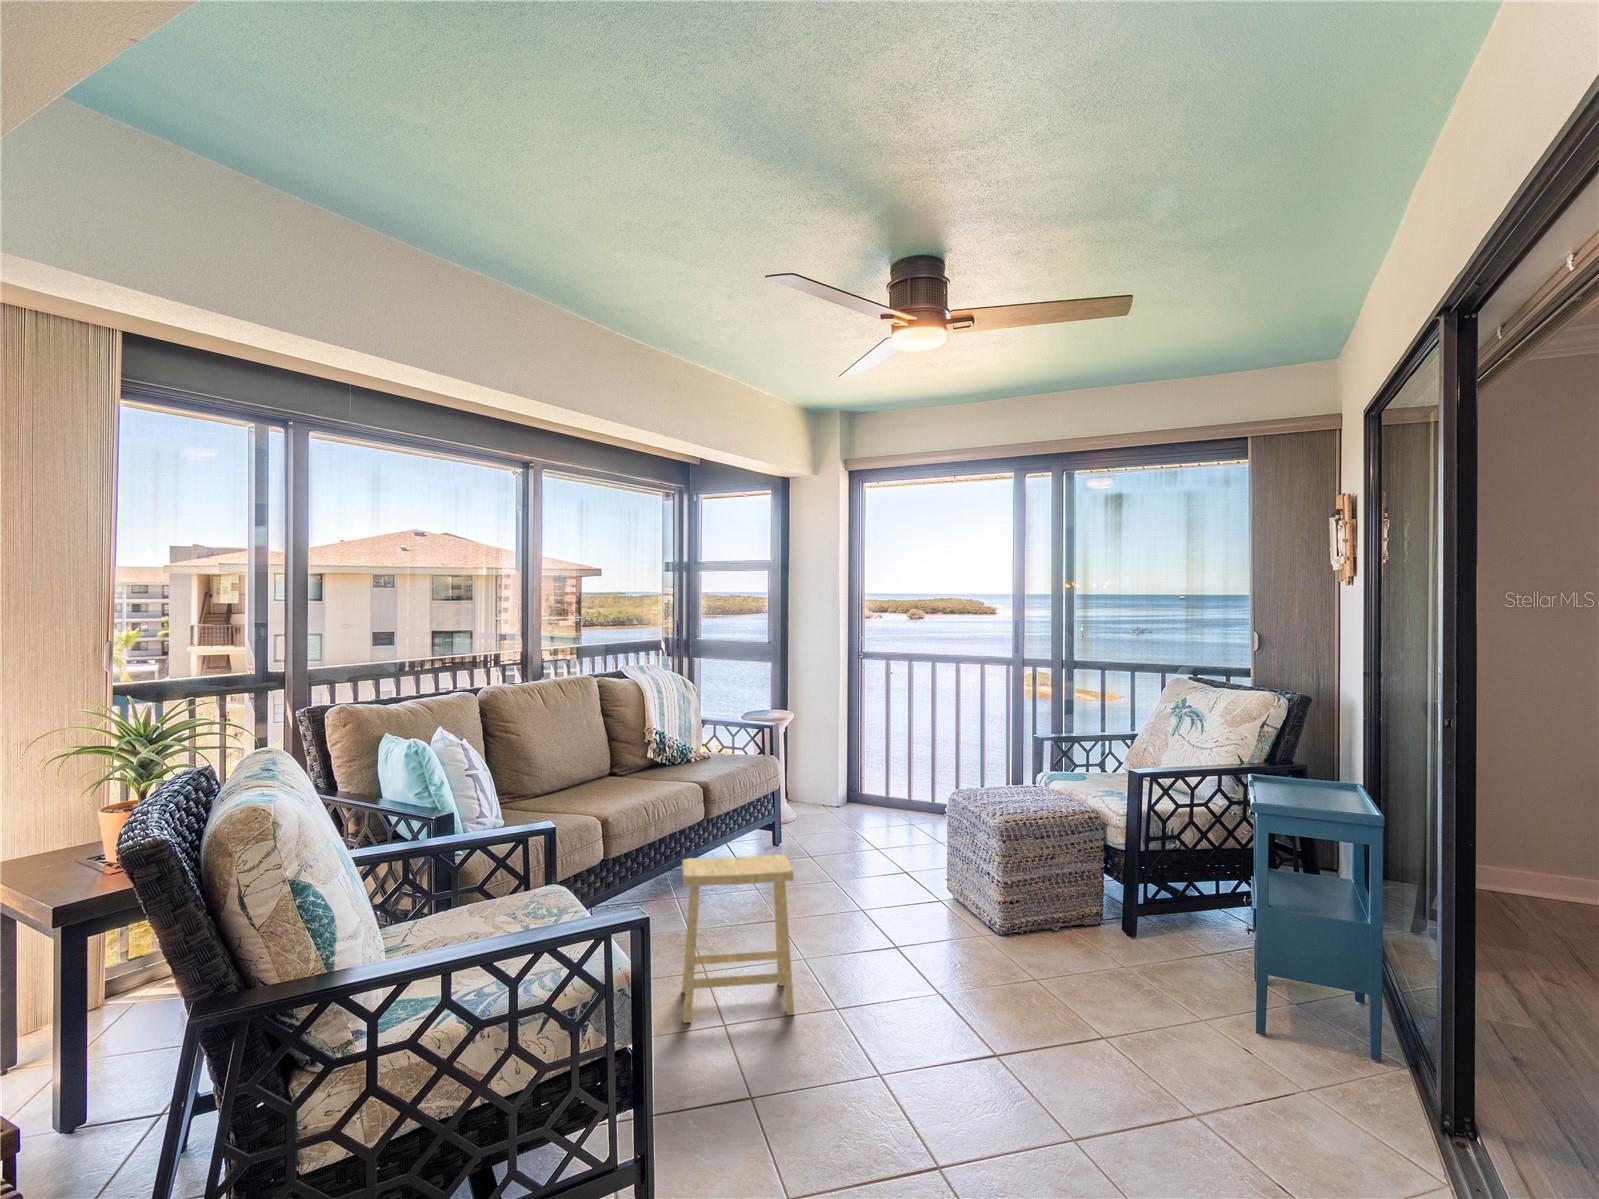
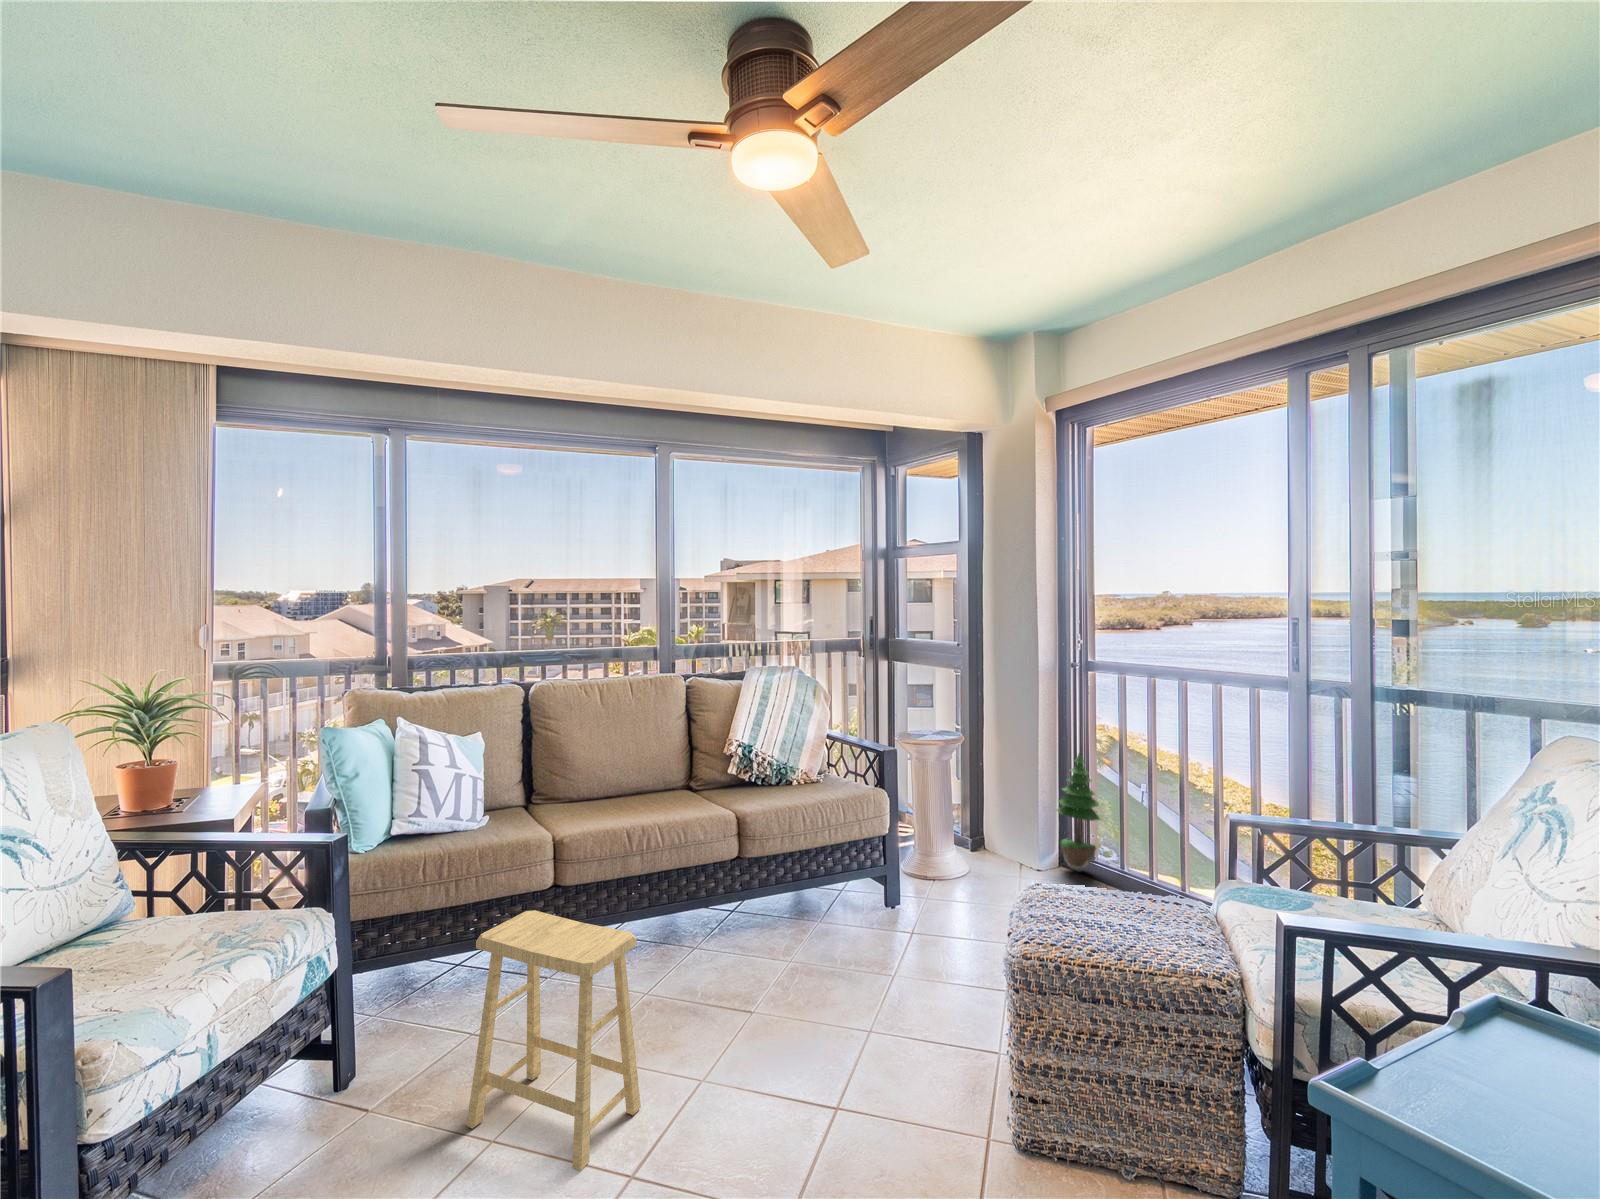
potted tree: none [865,712,898,806] -> present [1057,753,1100,872]

